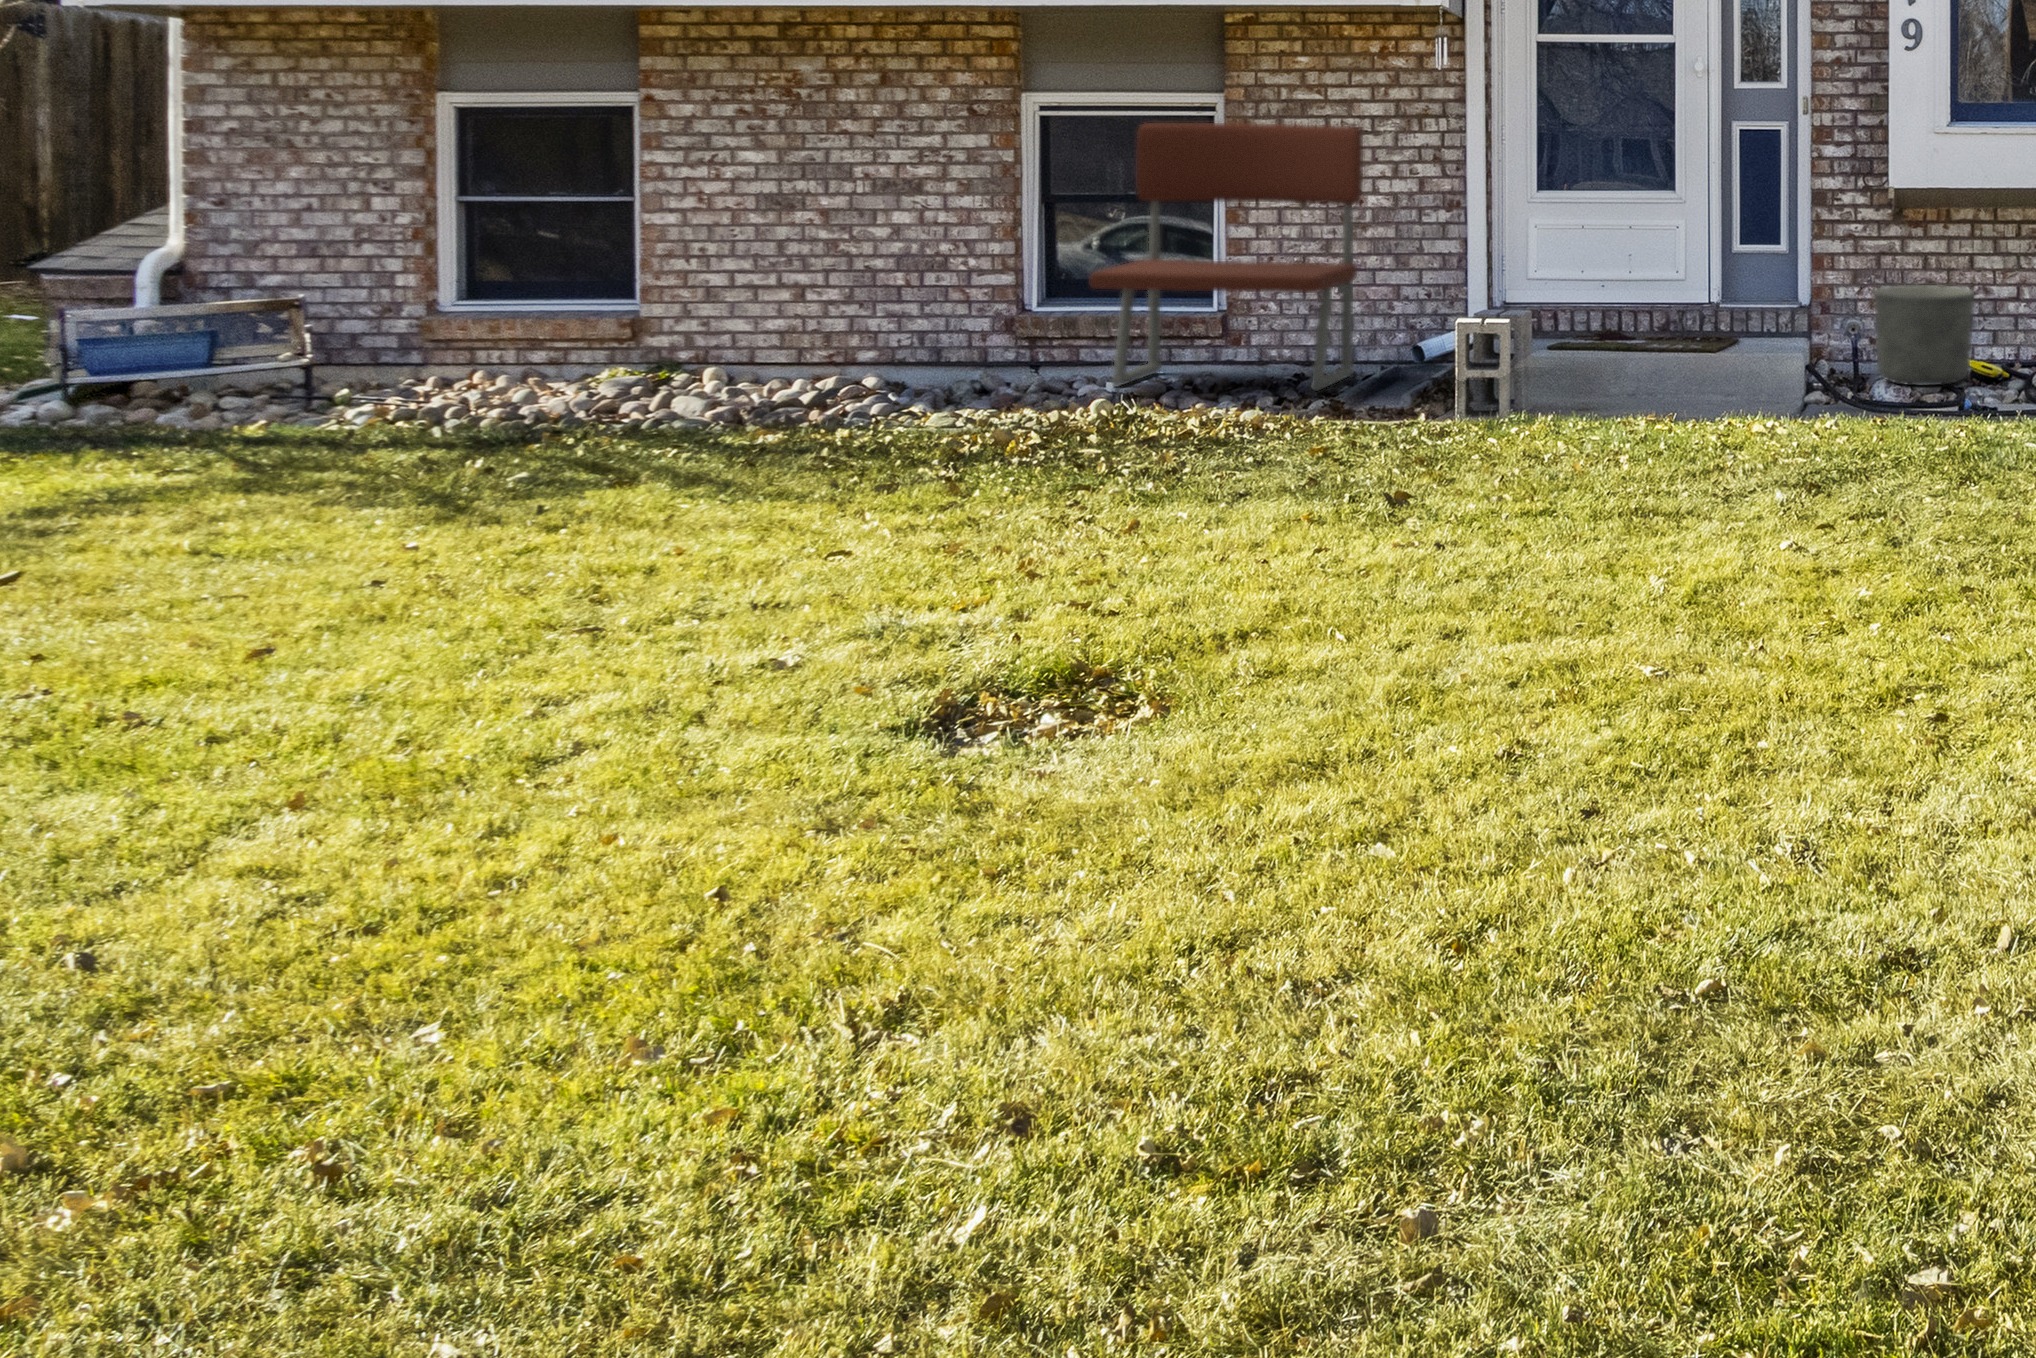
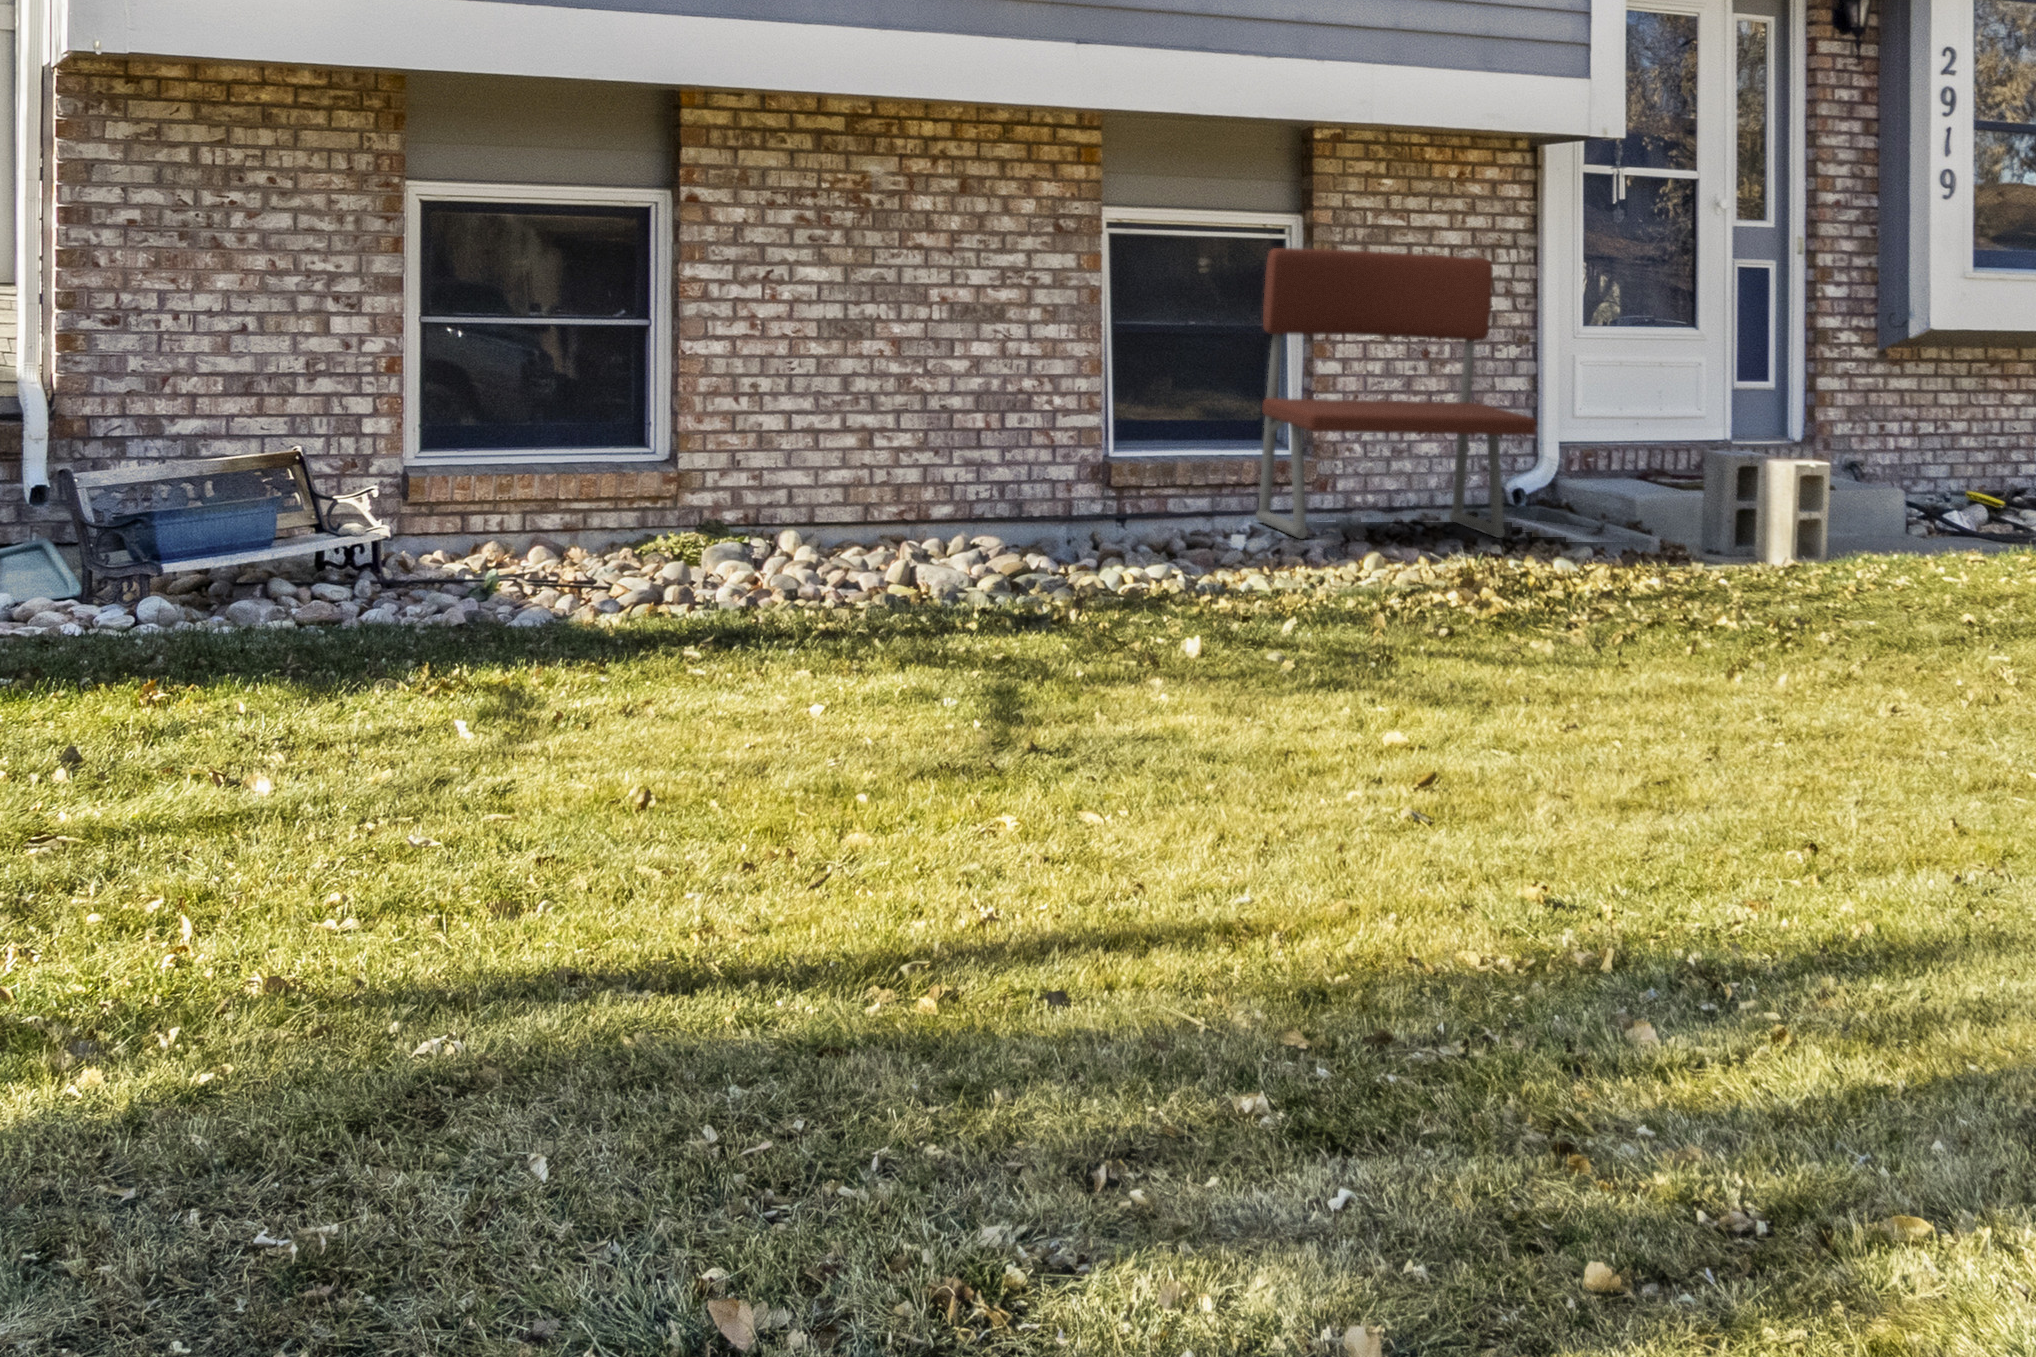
planter: present [1875,285,1974,386] -> none [1885,422,1984,519]

